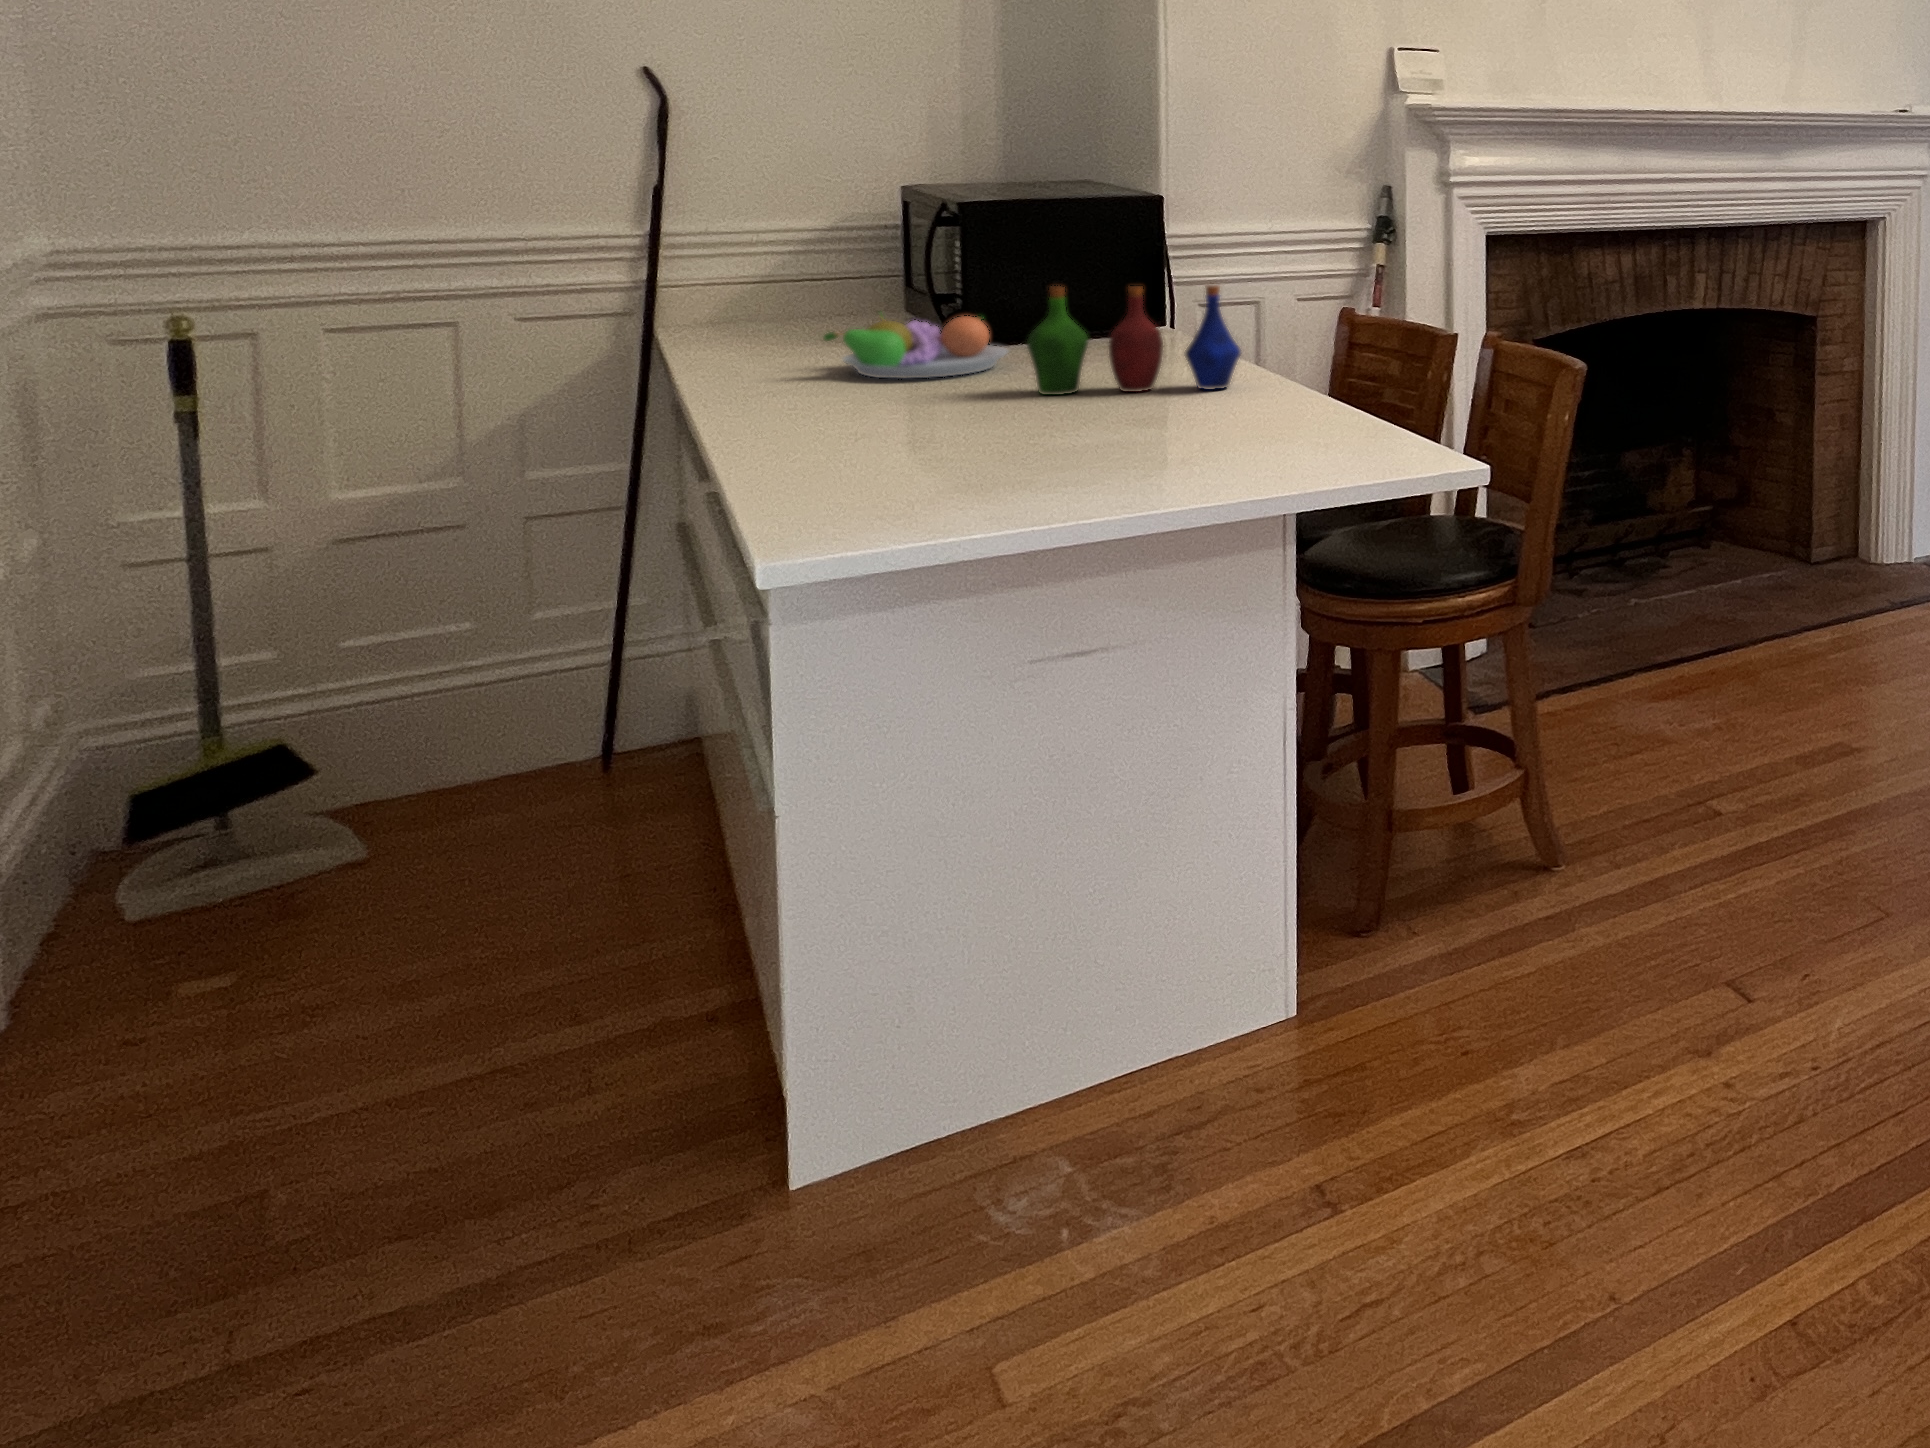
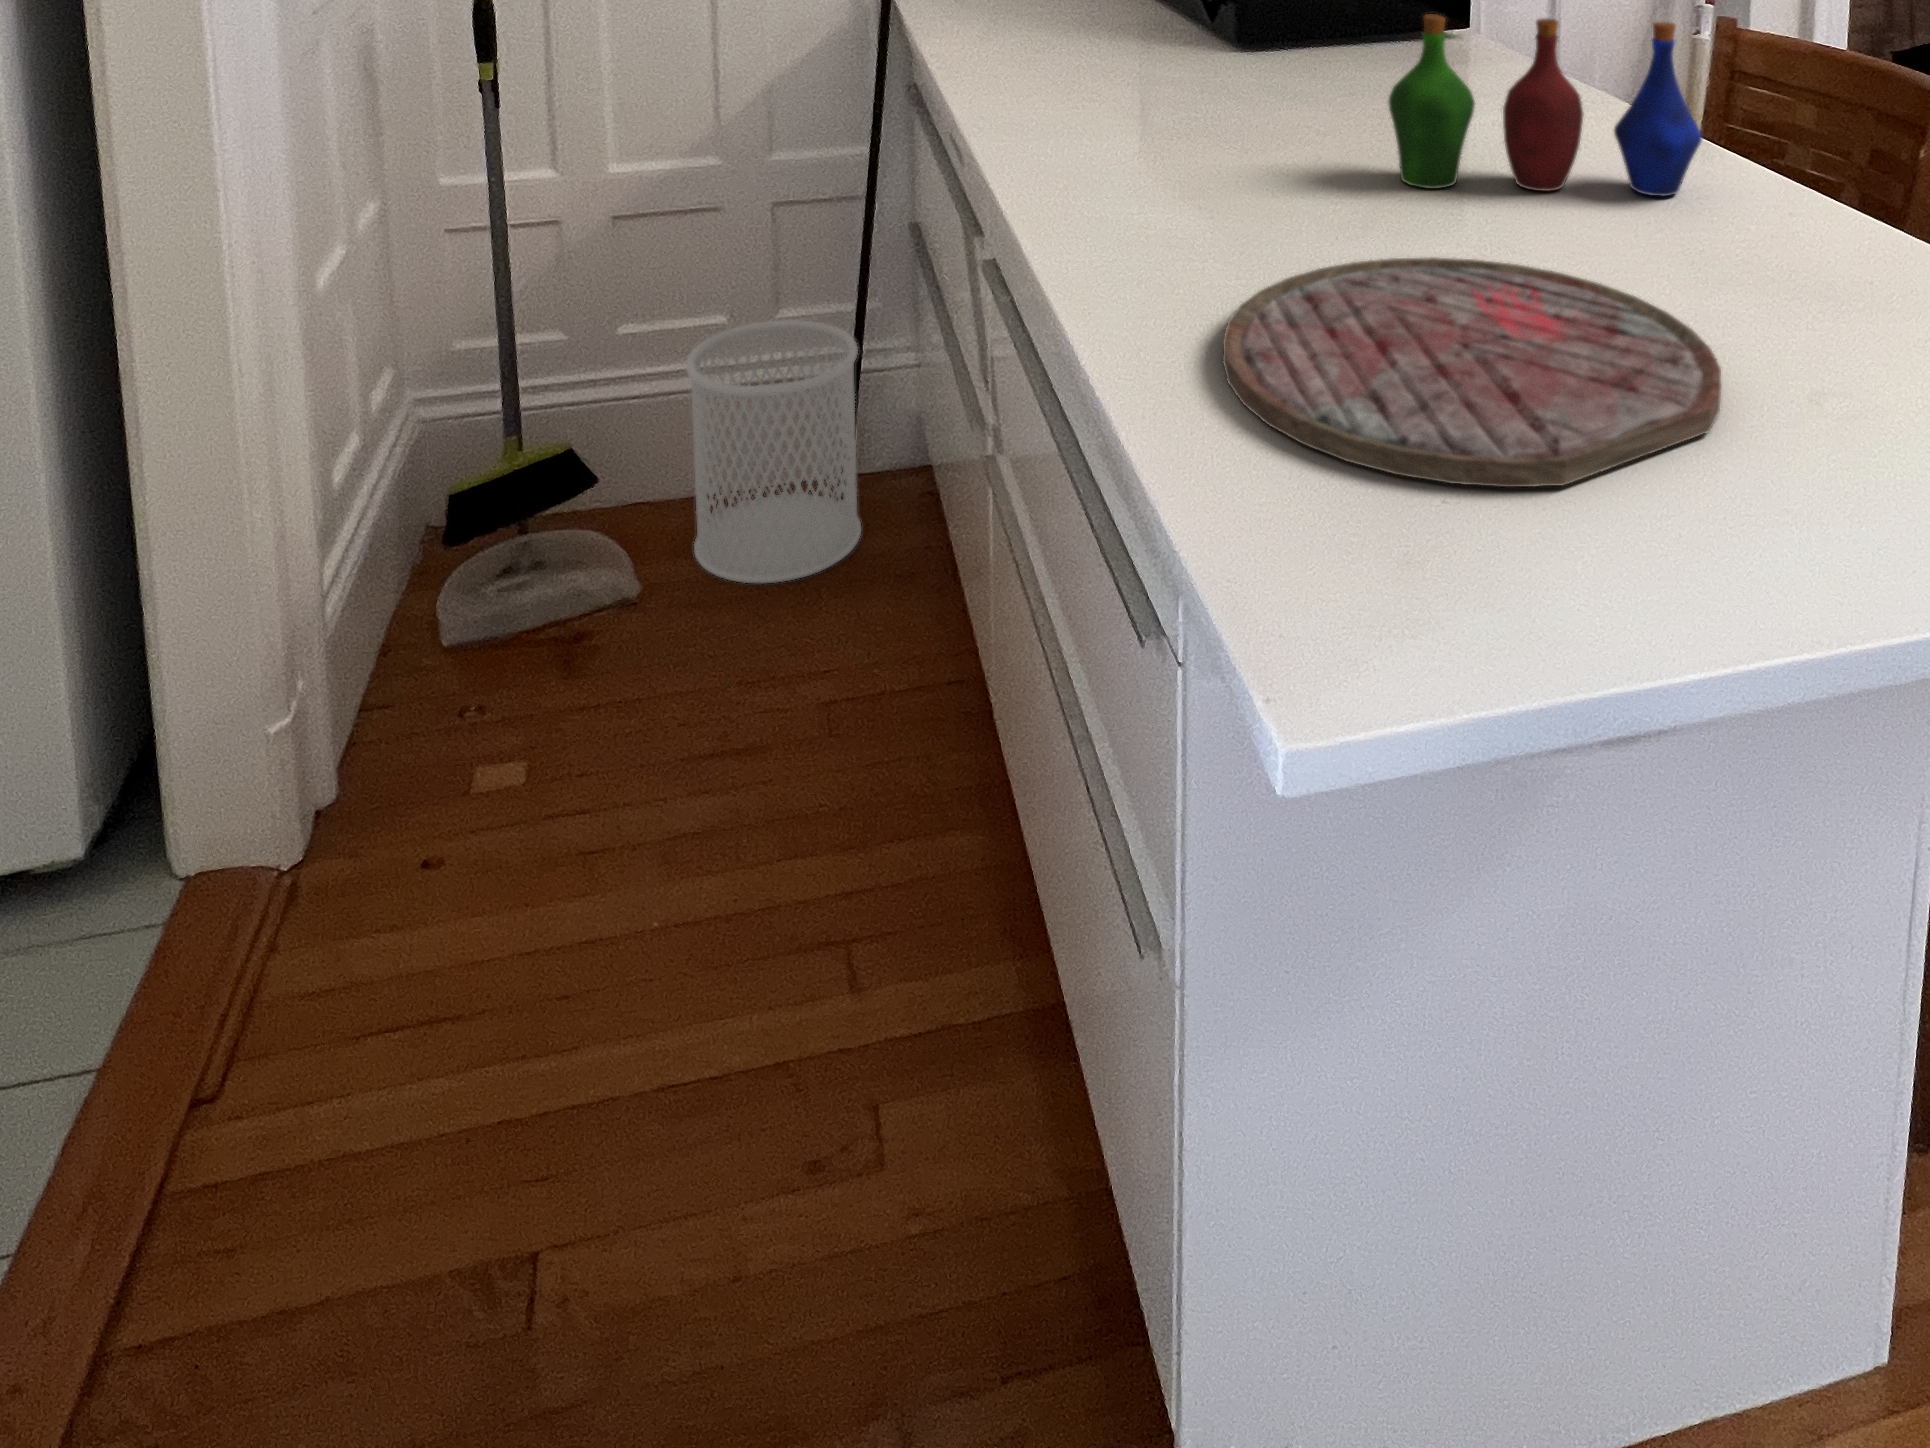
fruit bowl: present [824,314,1008,378] -> none [1103,17,1324,128]
cutting board: none [851,413,1161,482] -> present [1223,257,1721,487]
wastebasket: none [428,613,622,831] -> present [686,320,861,583]

